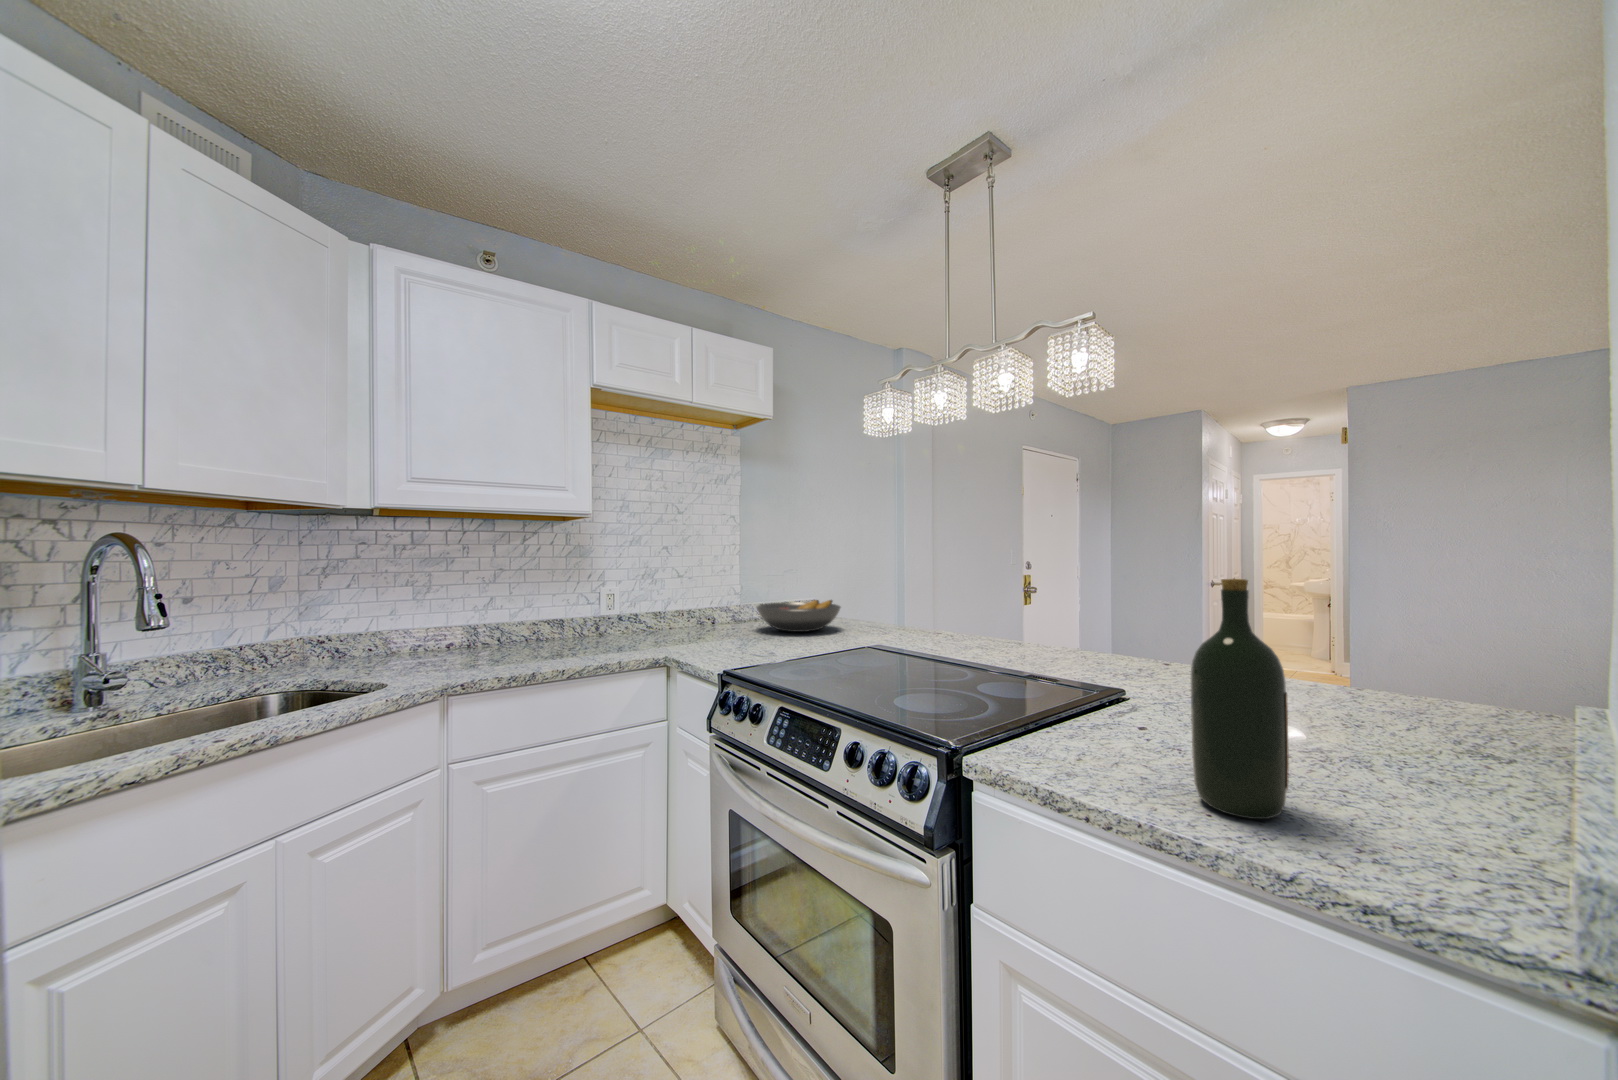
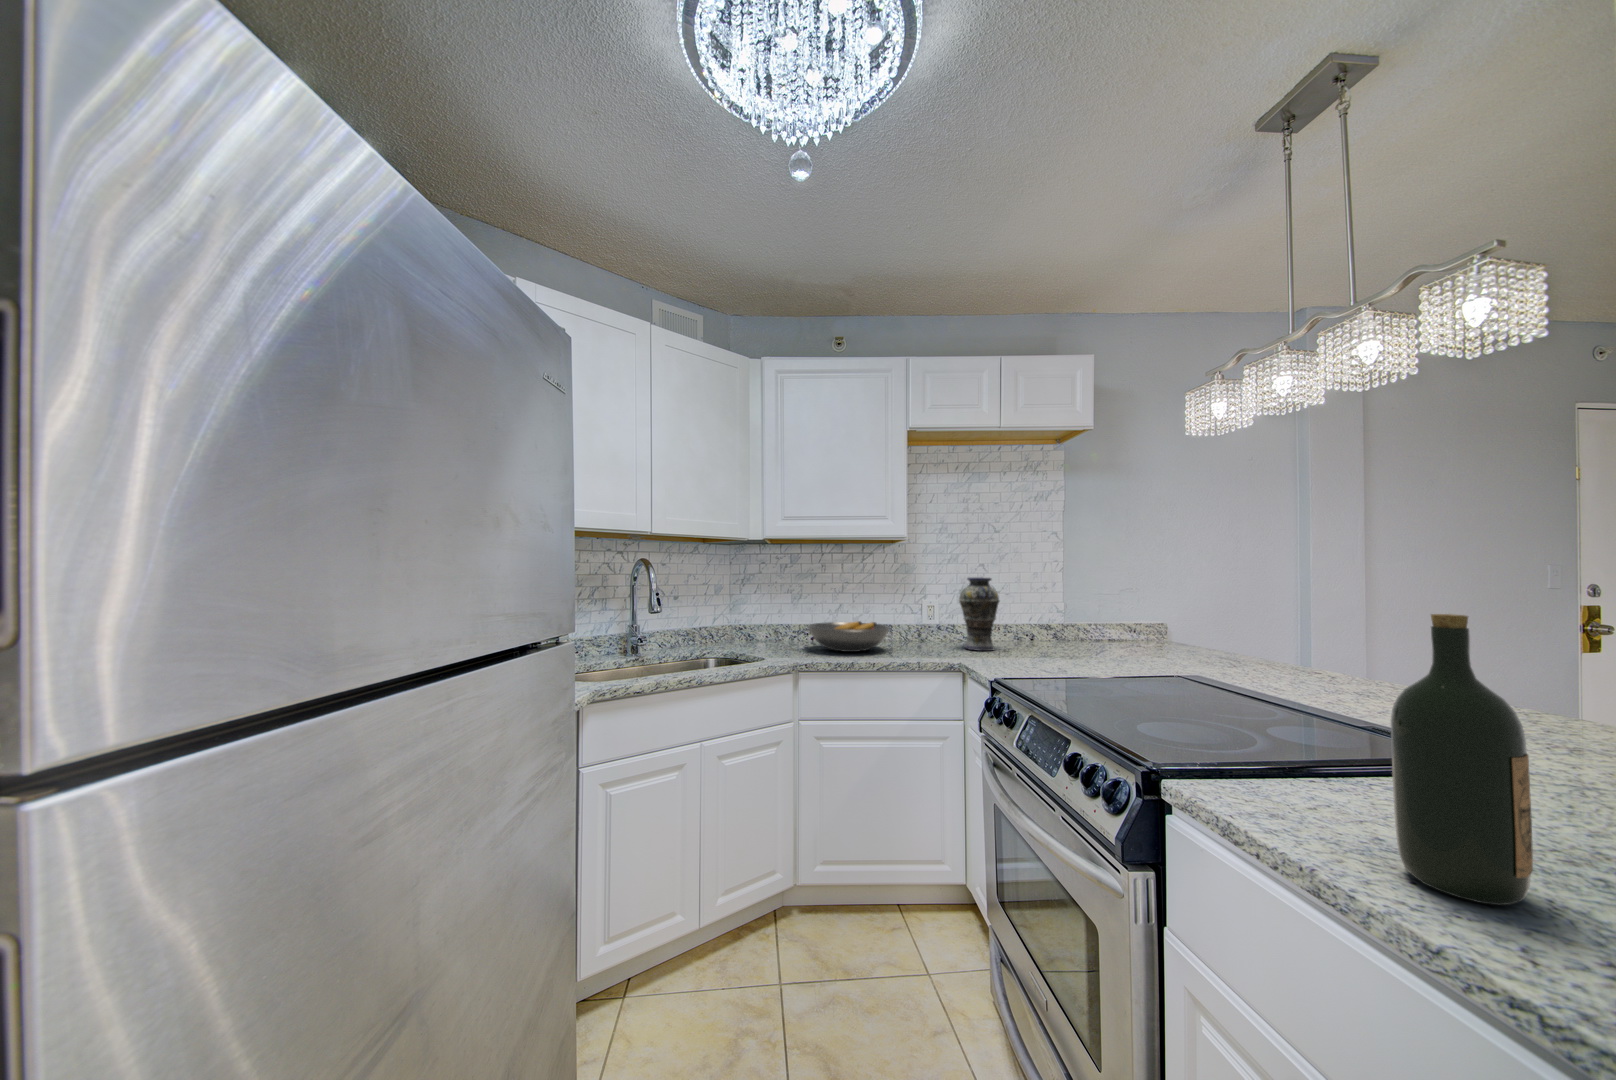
vase: none [650,559,695,640] -> present [959,577,999,651]
fruit bowl: present [757,600,841,632] -> present [808,621,889,652]

